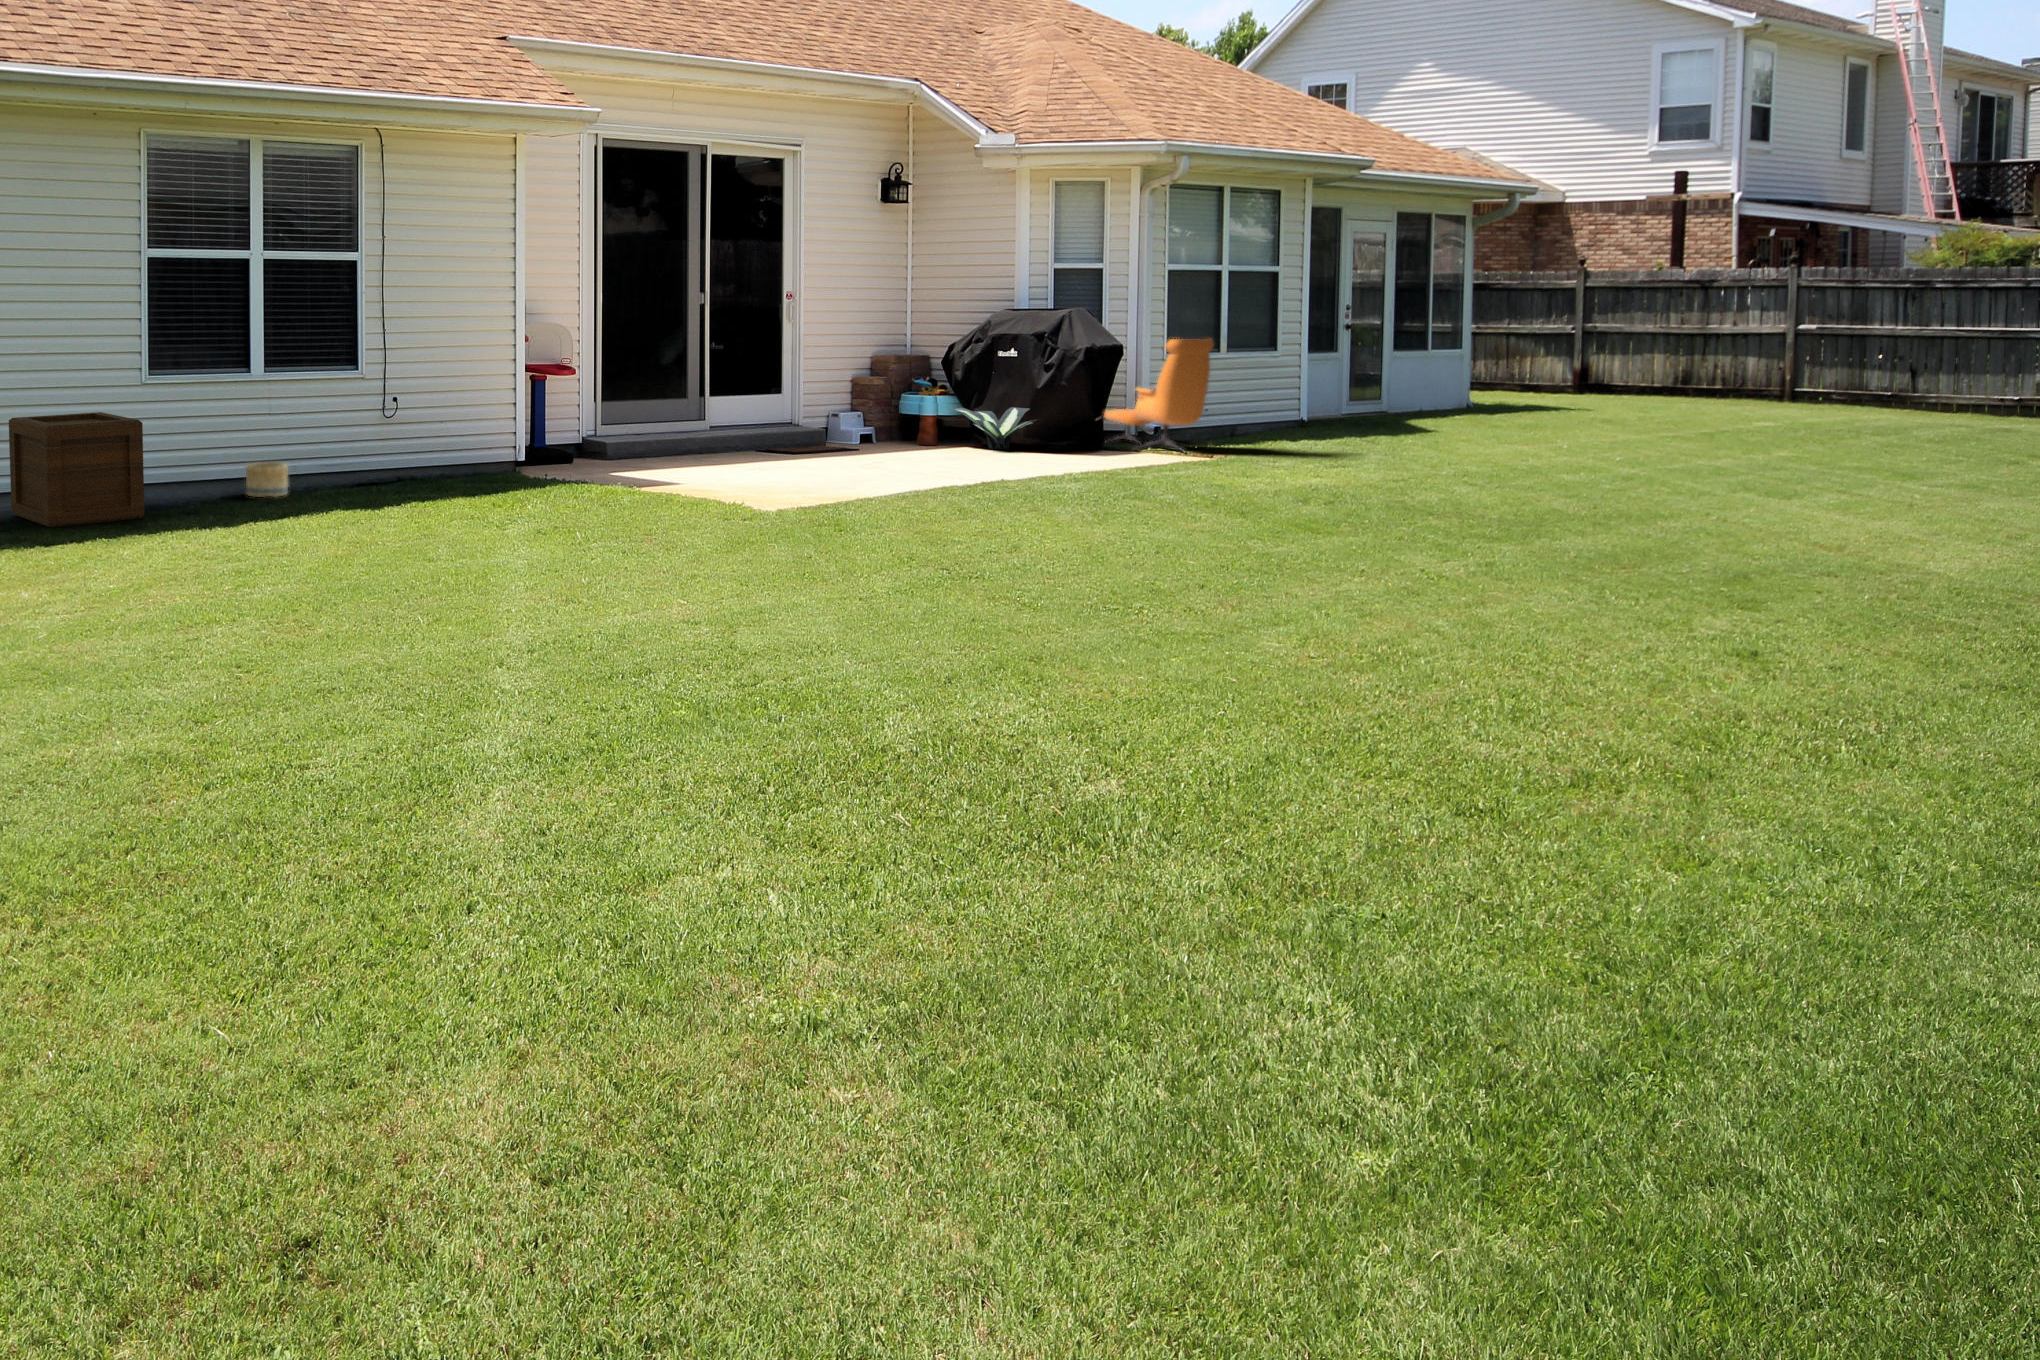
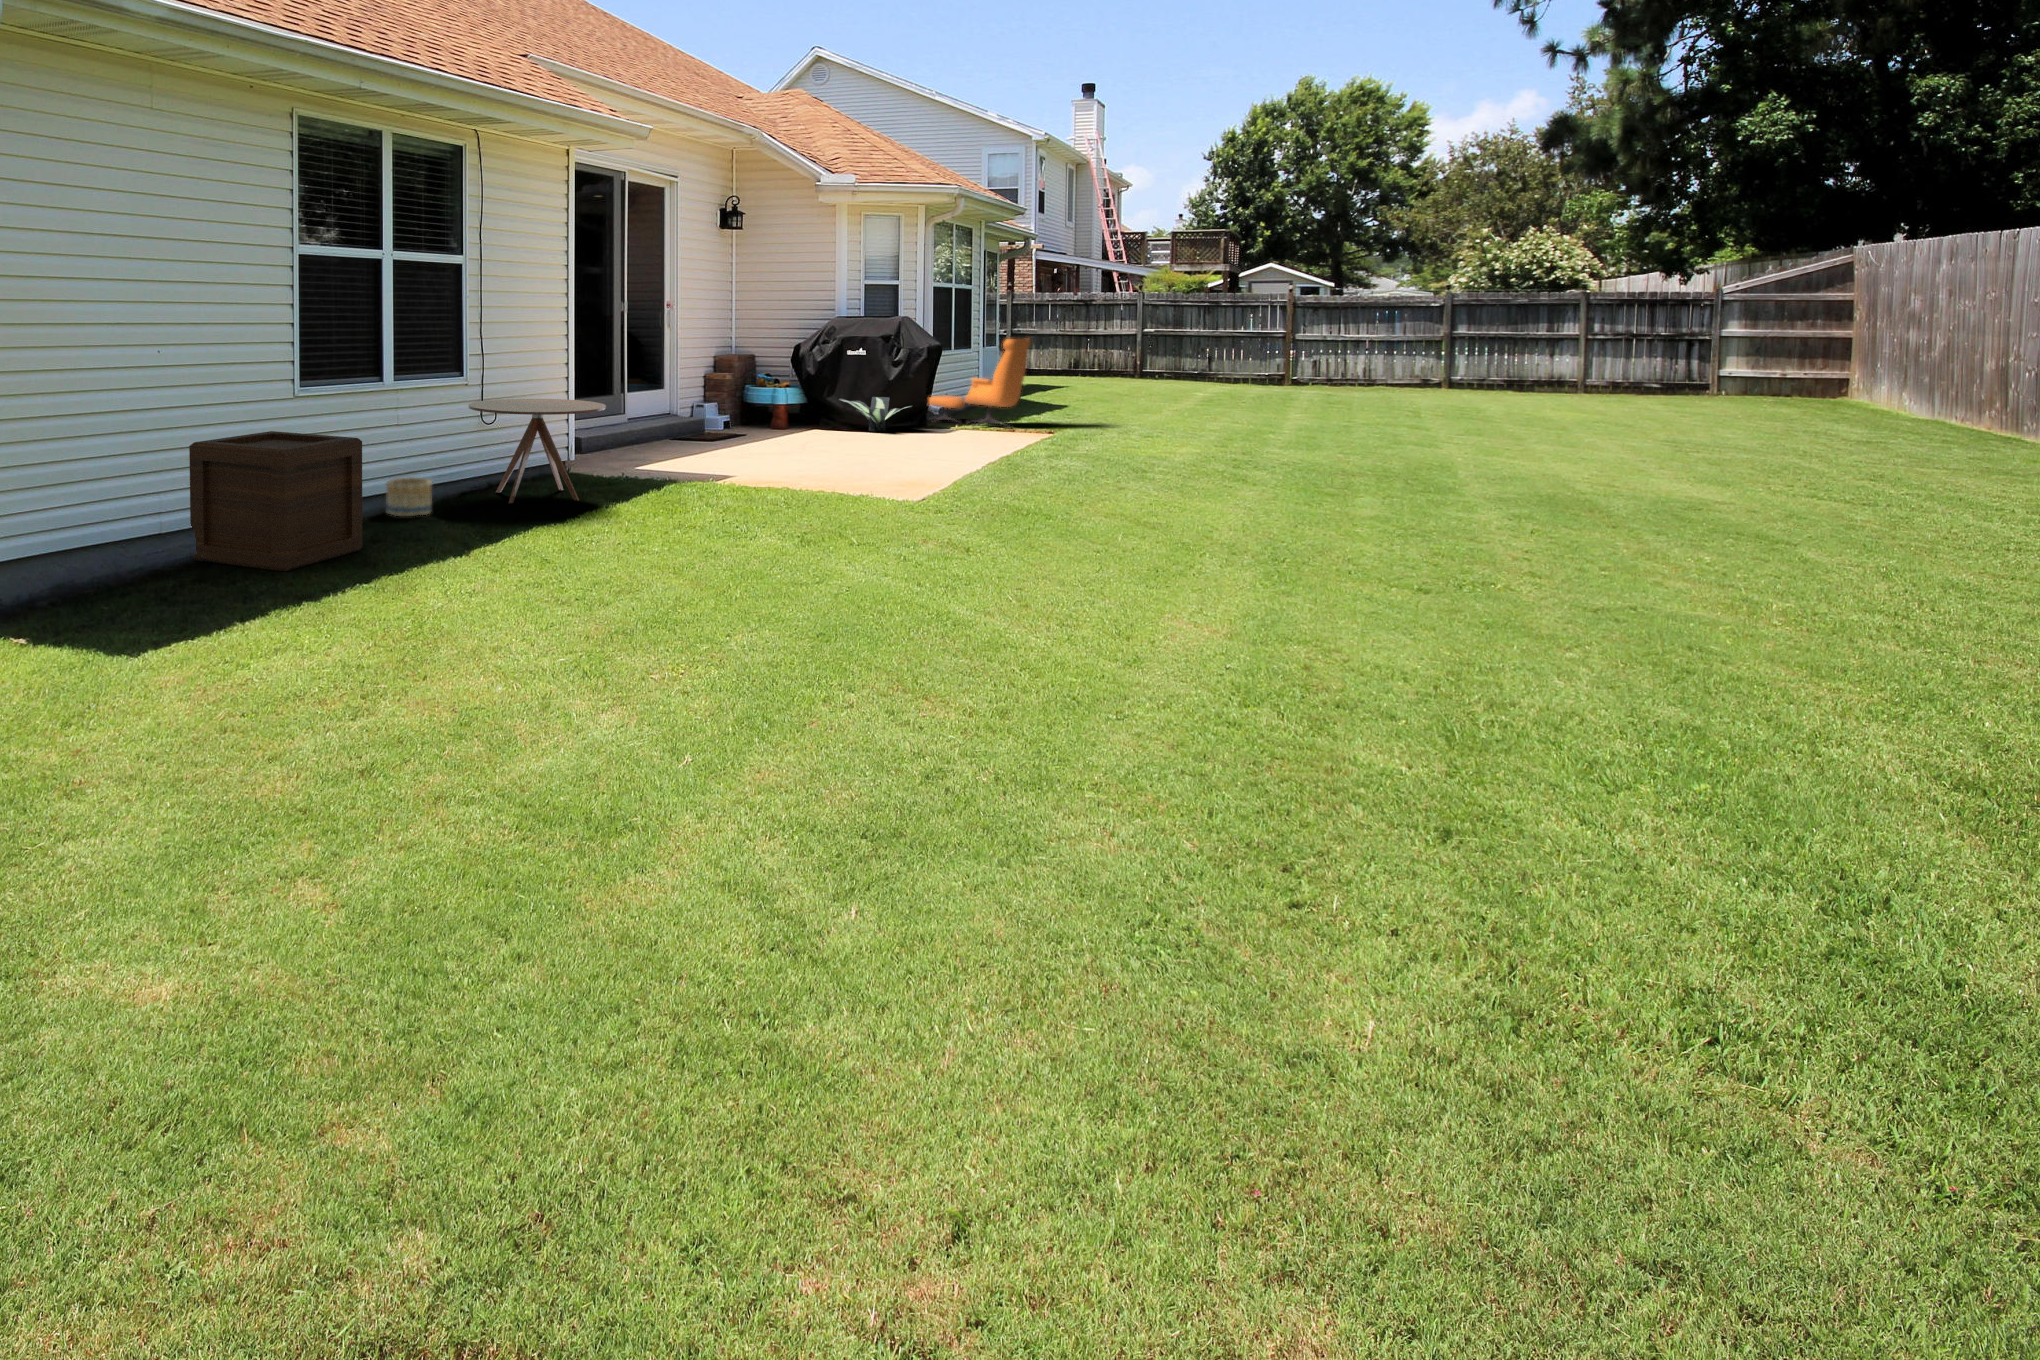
round table: none [346,393,480,495] -> present [468,399,606,503]

